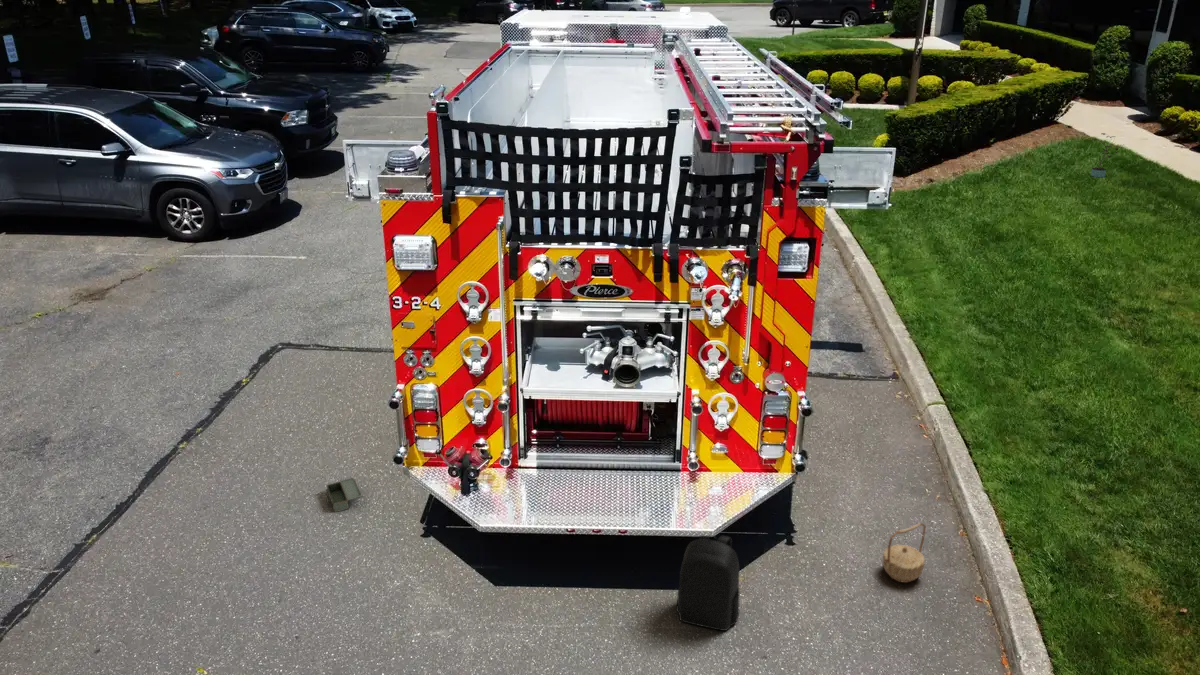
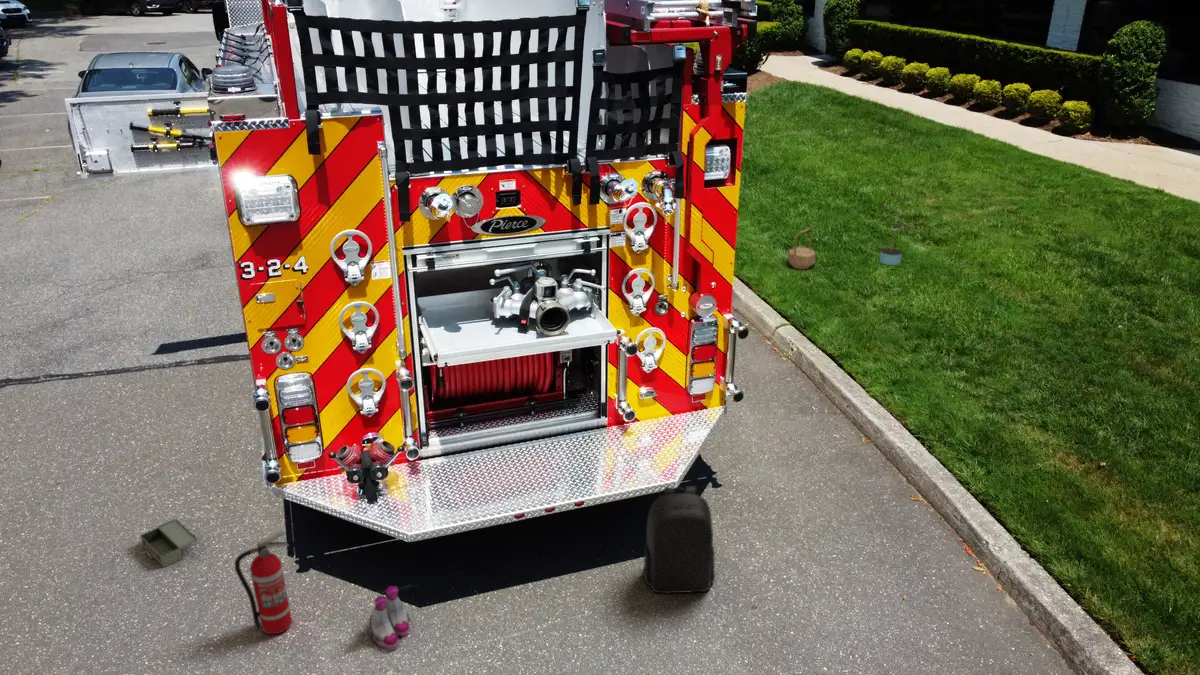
potted plant: present [1091,133,1118,177] -> present [880,194,919,265]
fire extinguisher: none [360,501,401,579] -> present [235,530,292,634]
basket: present [883,523,925,583] -> present [788,228,816,269]
boots: none [448,562,480,612] -> present [370,586,410,650]

